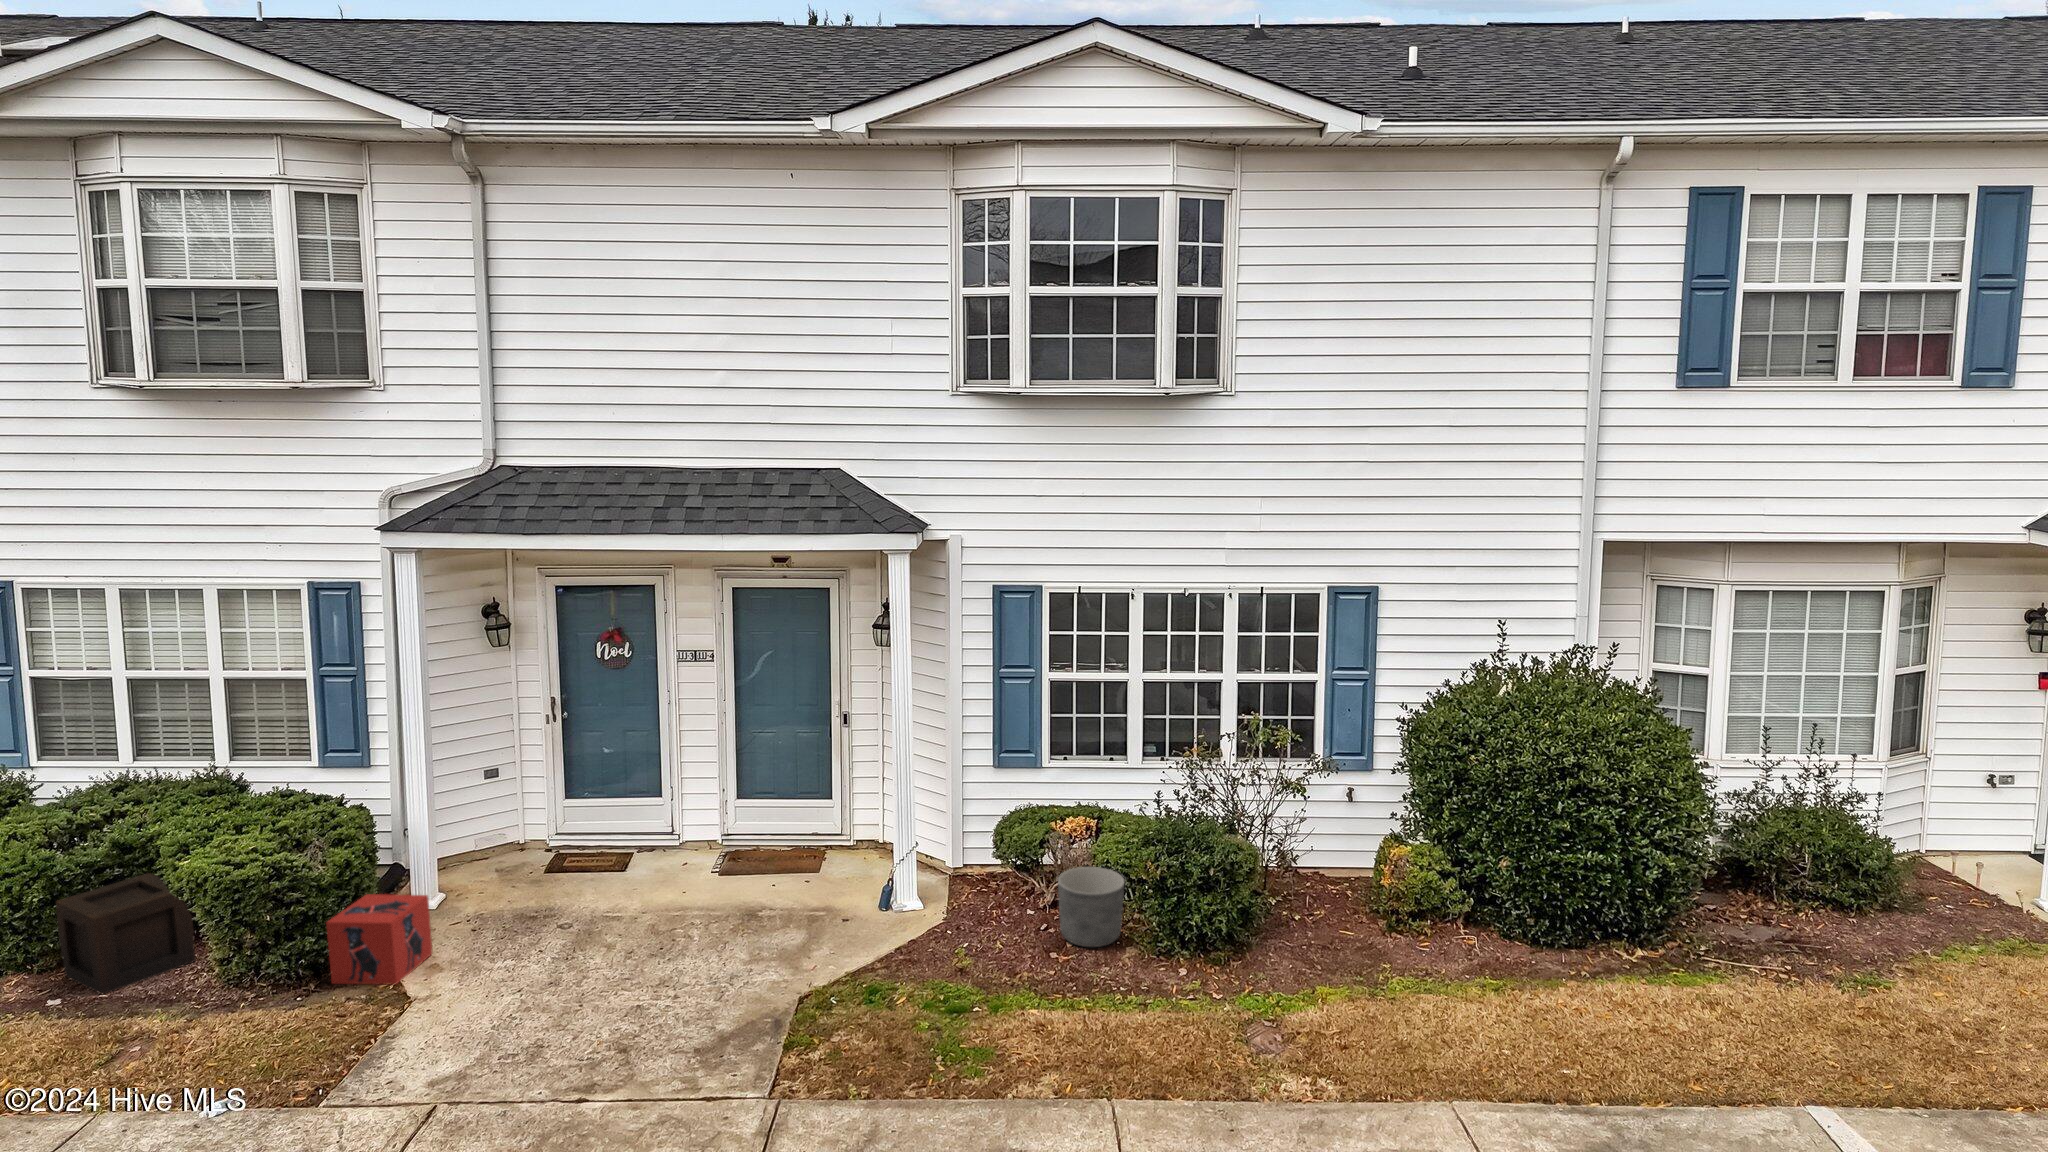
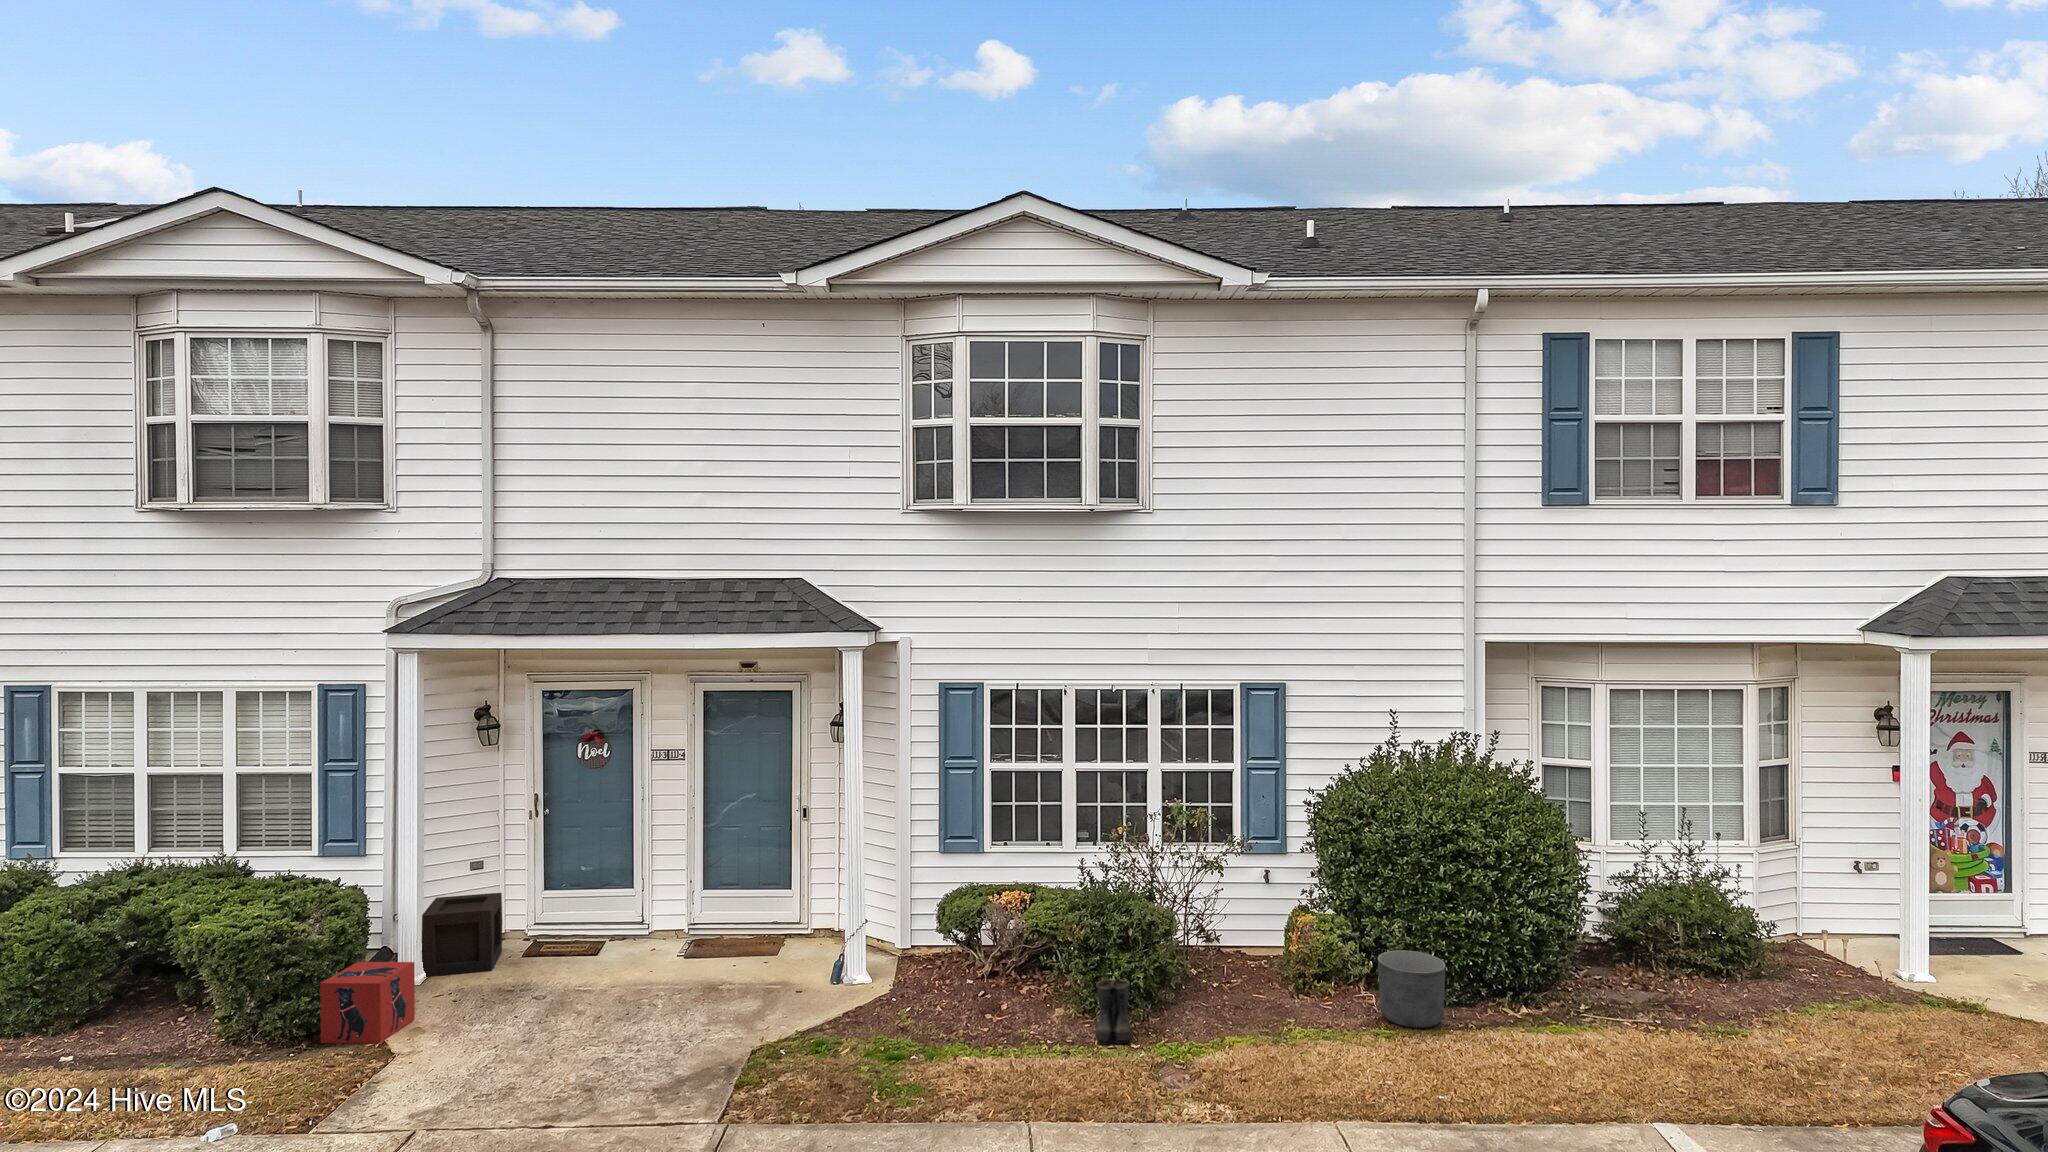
planter: present [1058,867,1124,947] -> present [1378,950,1446,1028]
wooden crate: present [56,873,196,994] -> present [422,893,502,977]
boots: none [1173,921,1216,994] -> present [1095,979,1132,1044]

